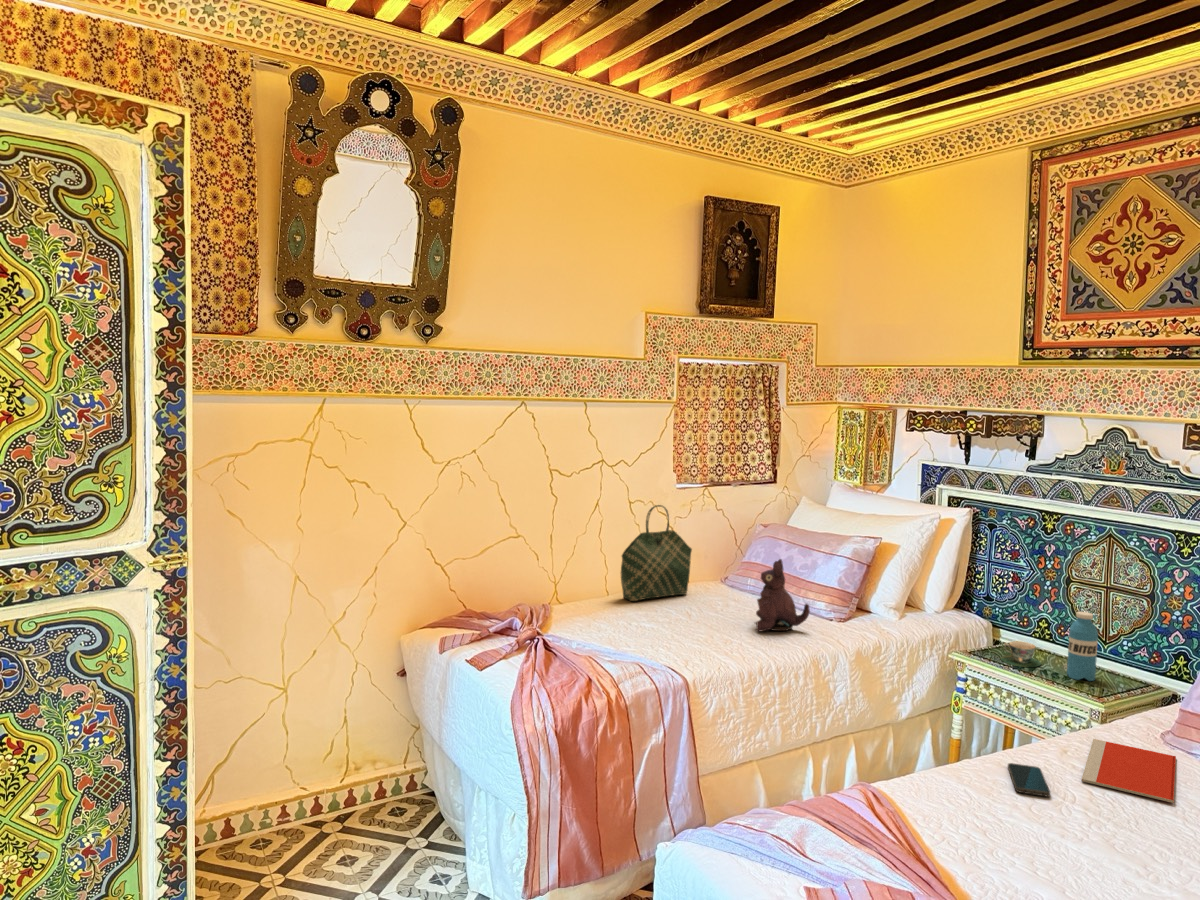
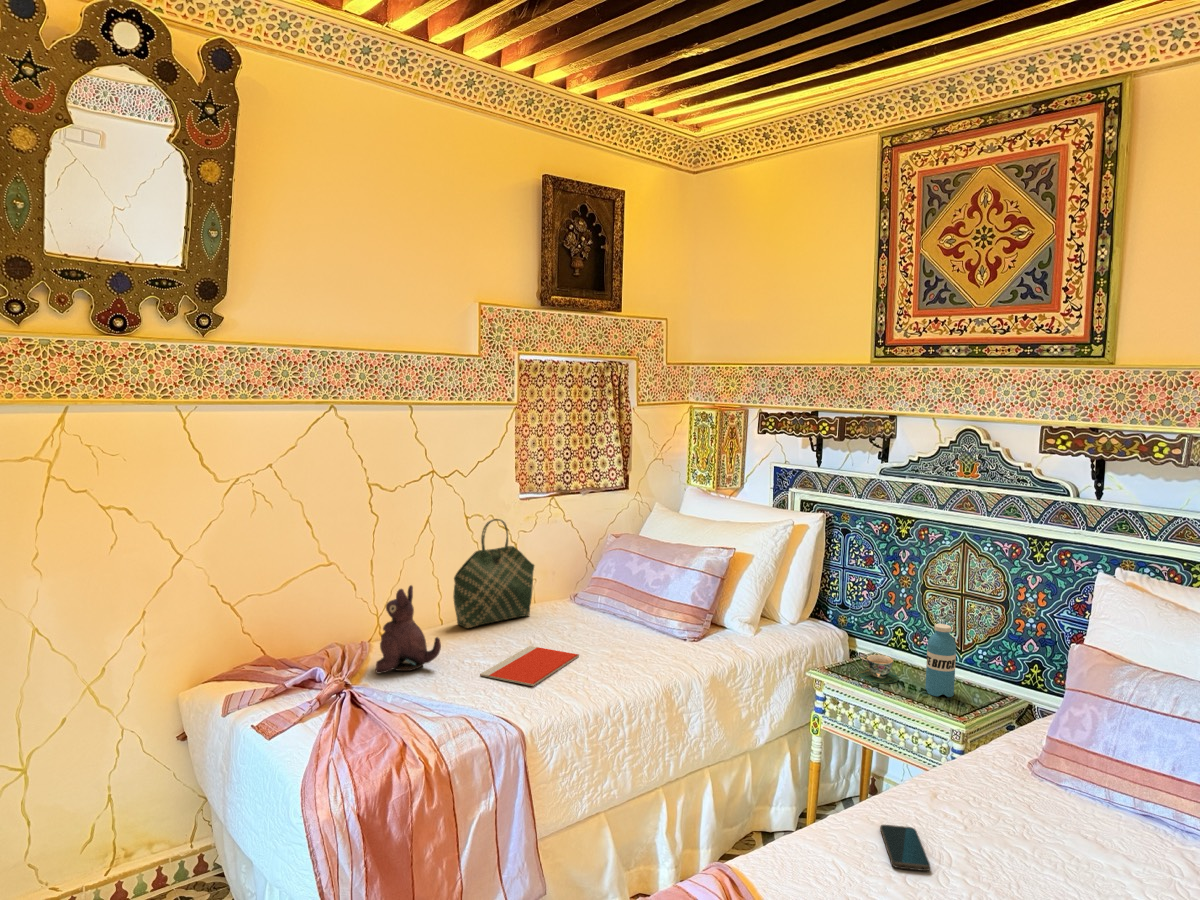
plush toy: present [756,559,810,631] -> present [376,585,441,674]
notebook: present [1082,739,1176,803] -> present [480,646,579,686]

